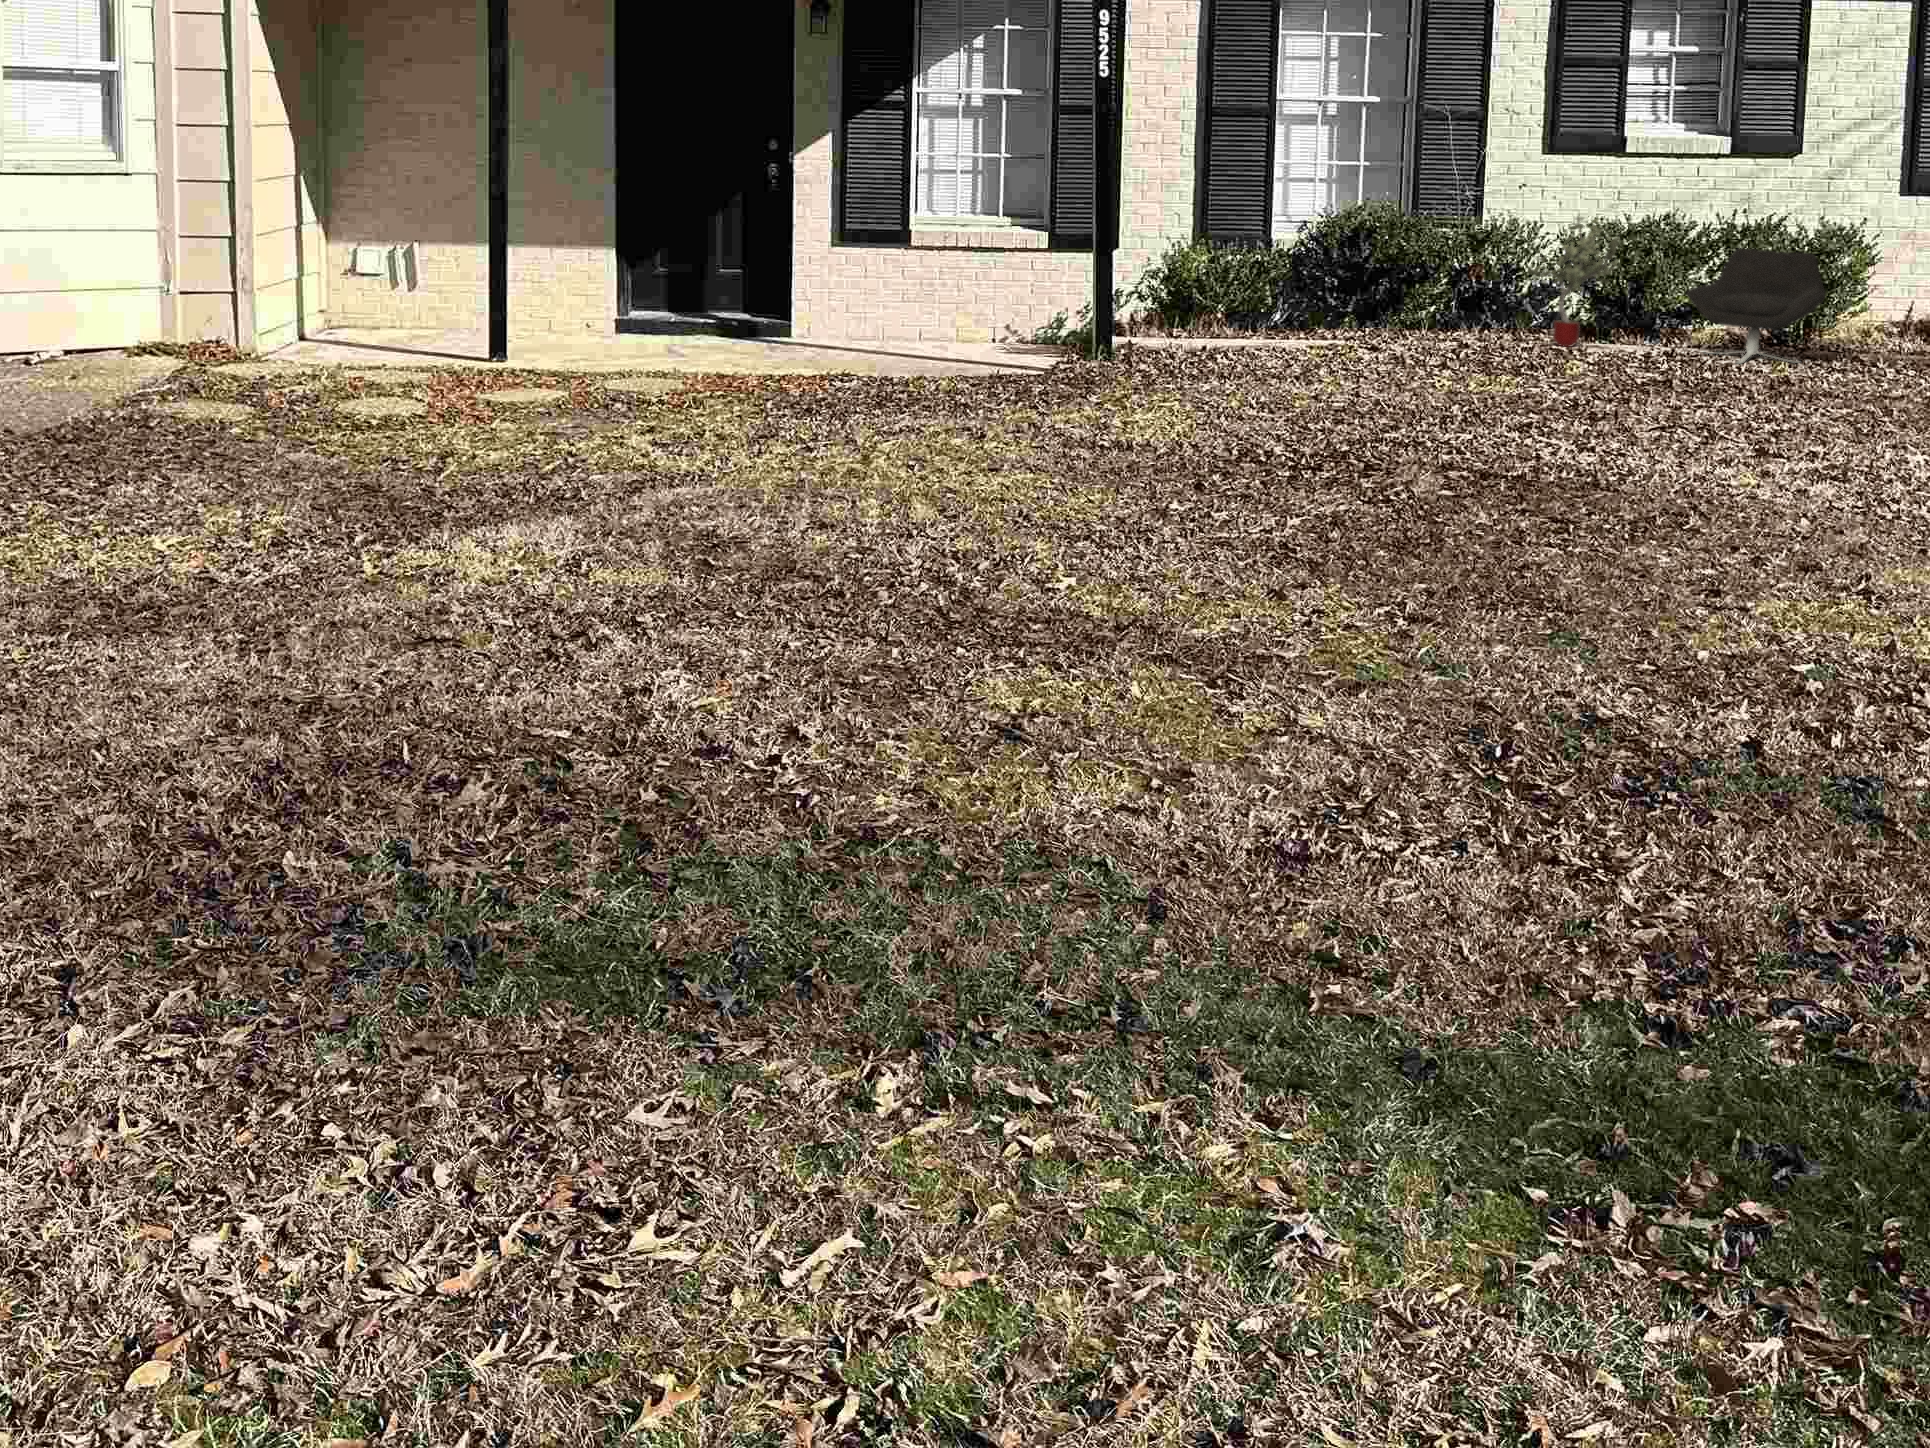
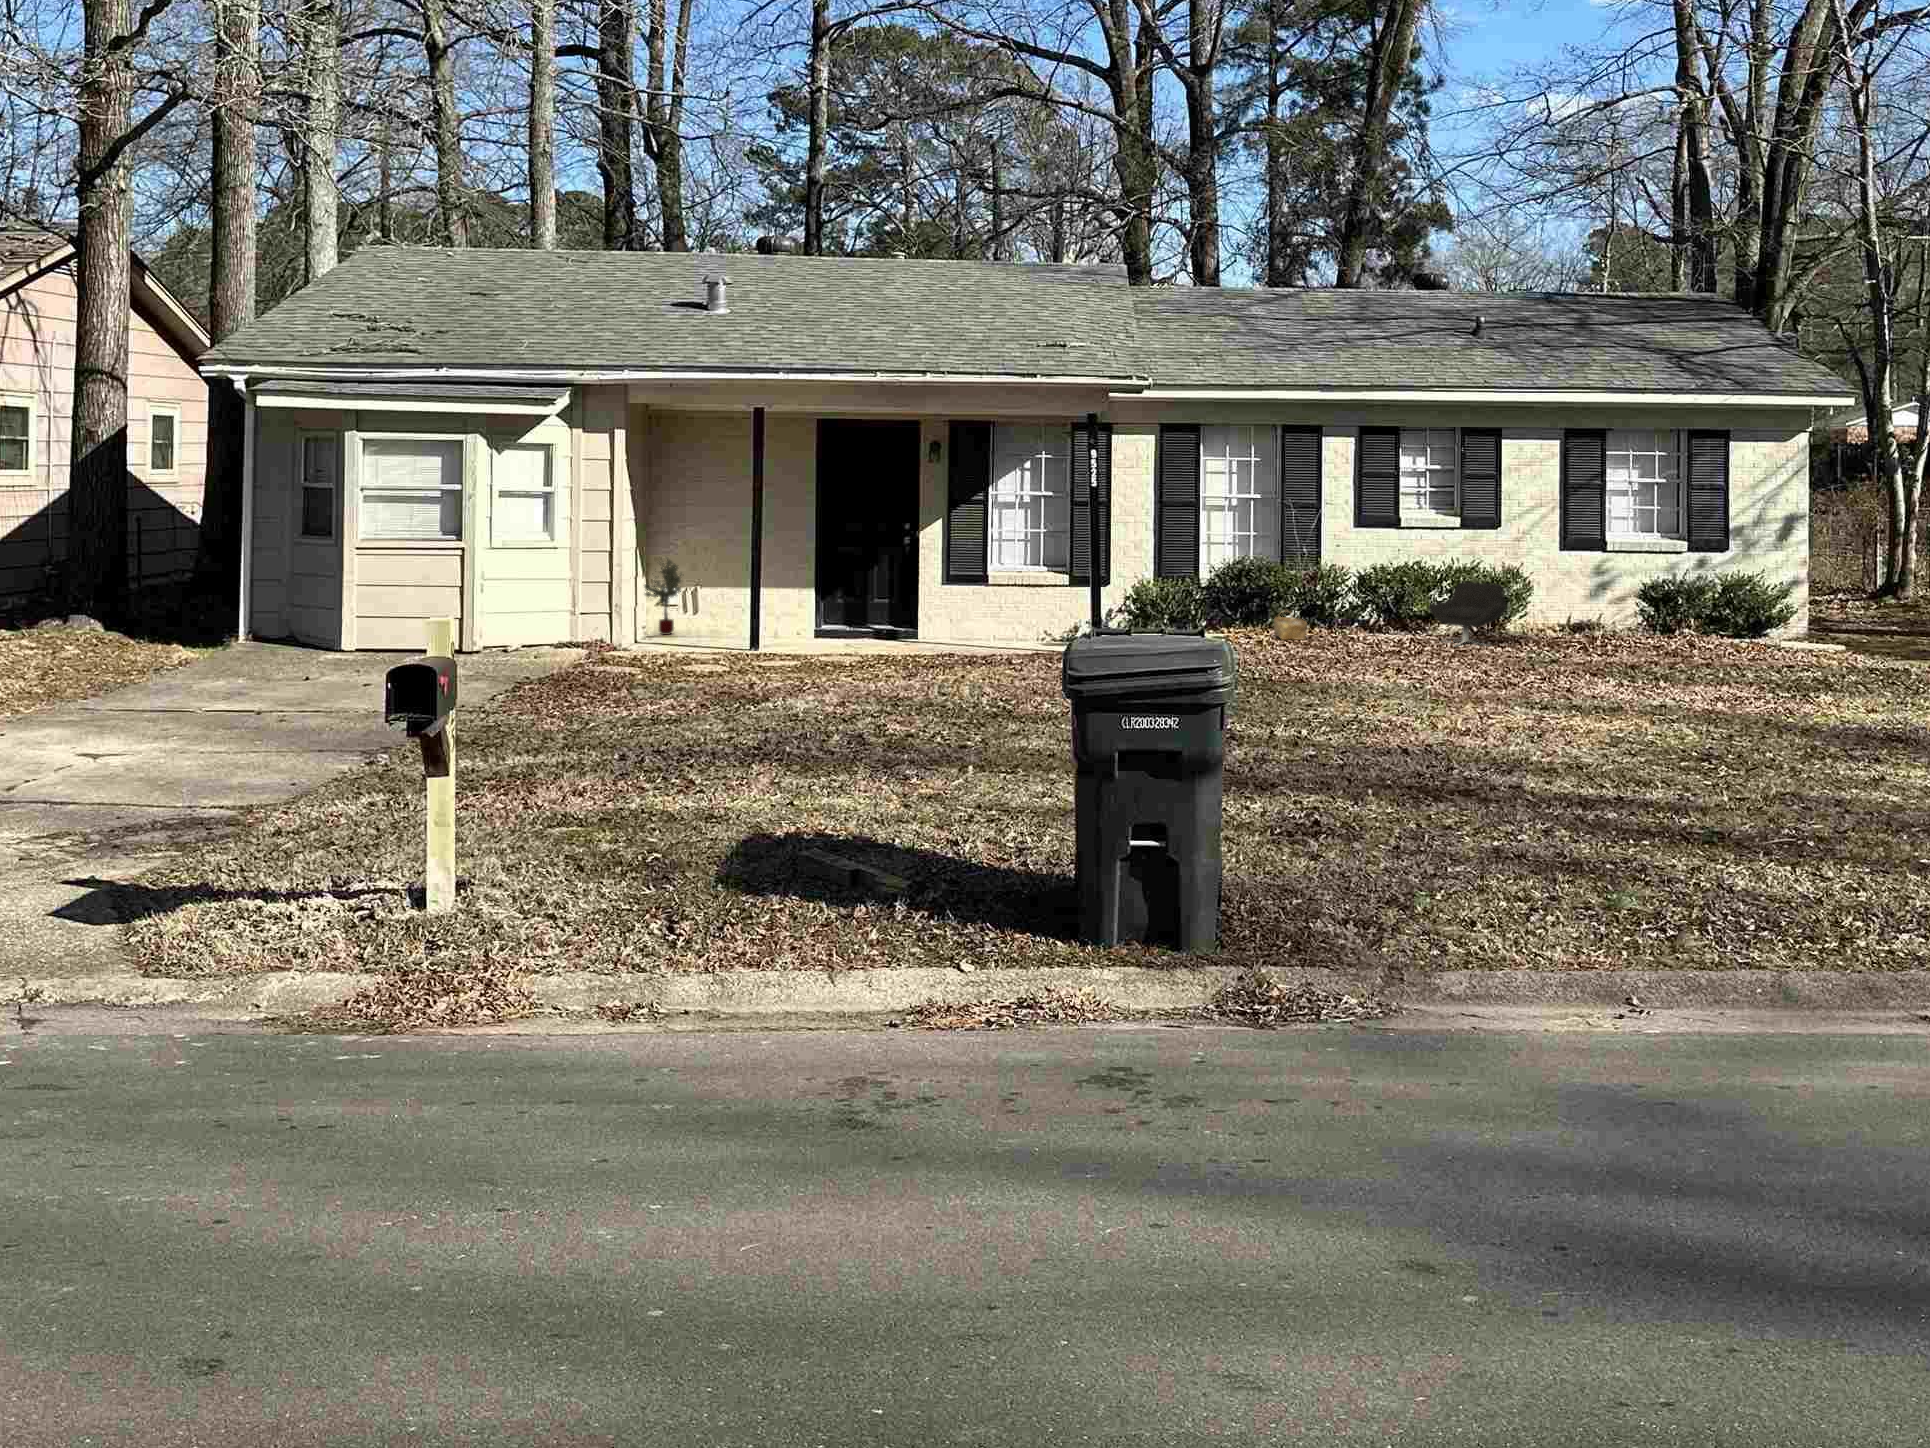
potted tree: present [1528,217,1620,347] -> present [644,558,681,635]
woven basket: none [1408,296,1470,348] -> present [1274,615,1307,640]

